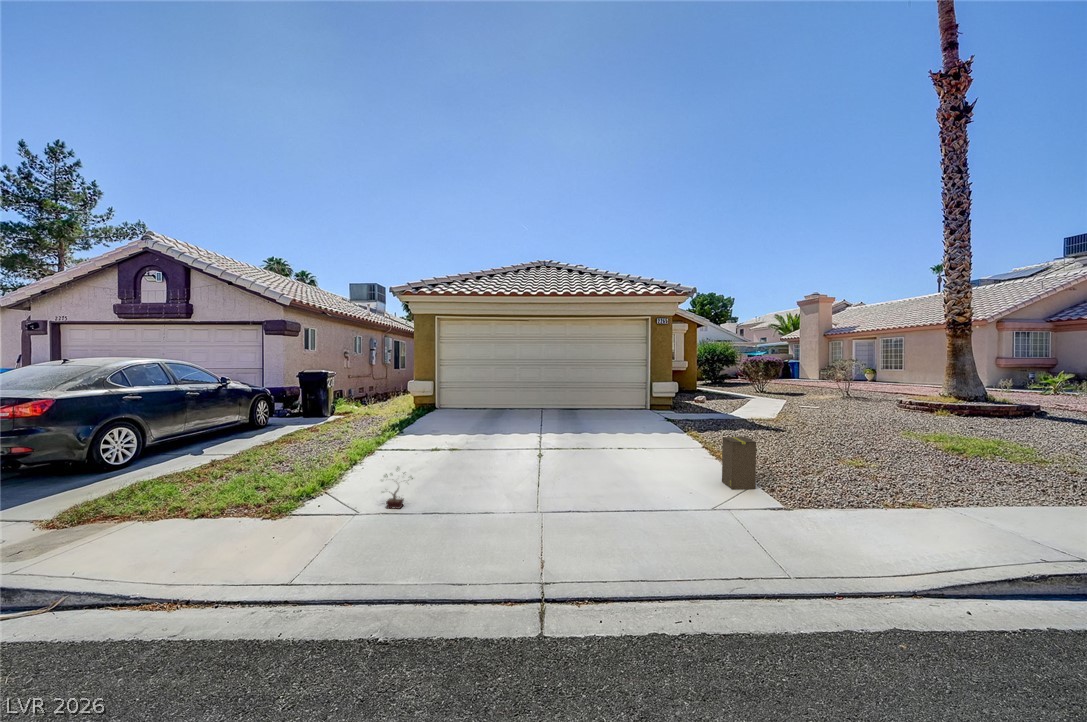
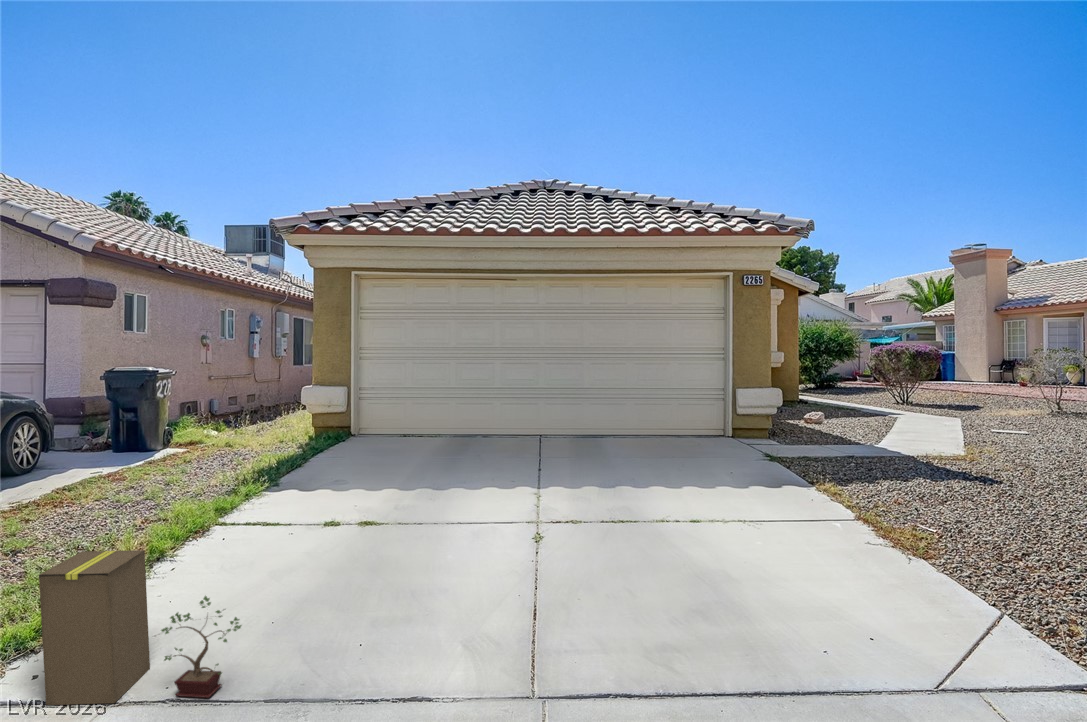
cardboard box: present [722,437,756,489] -> present [39,550,150,705]

